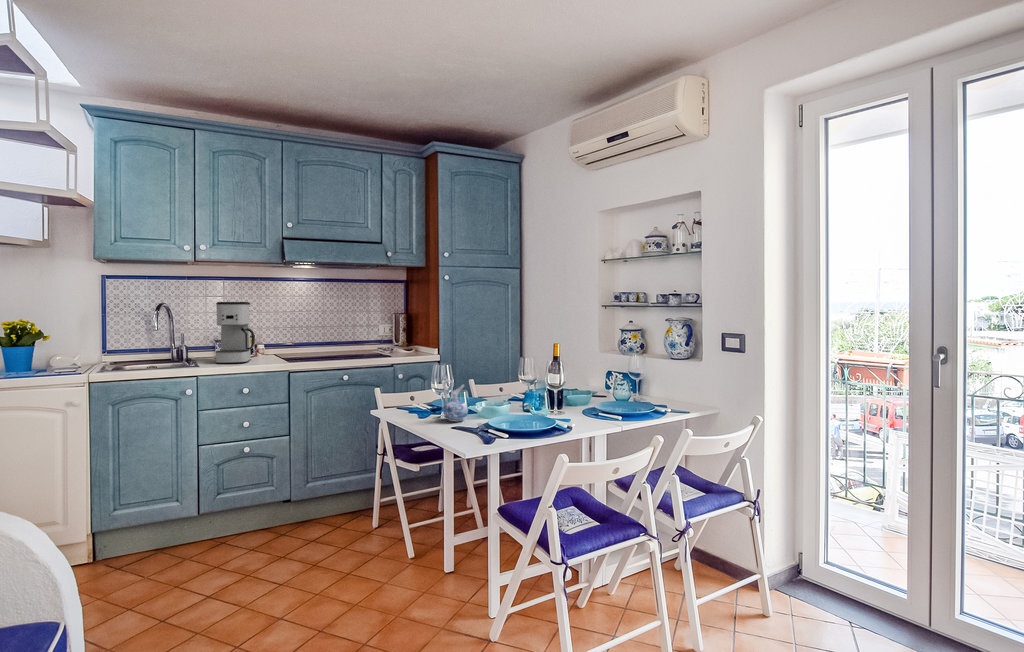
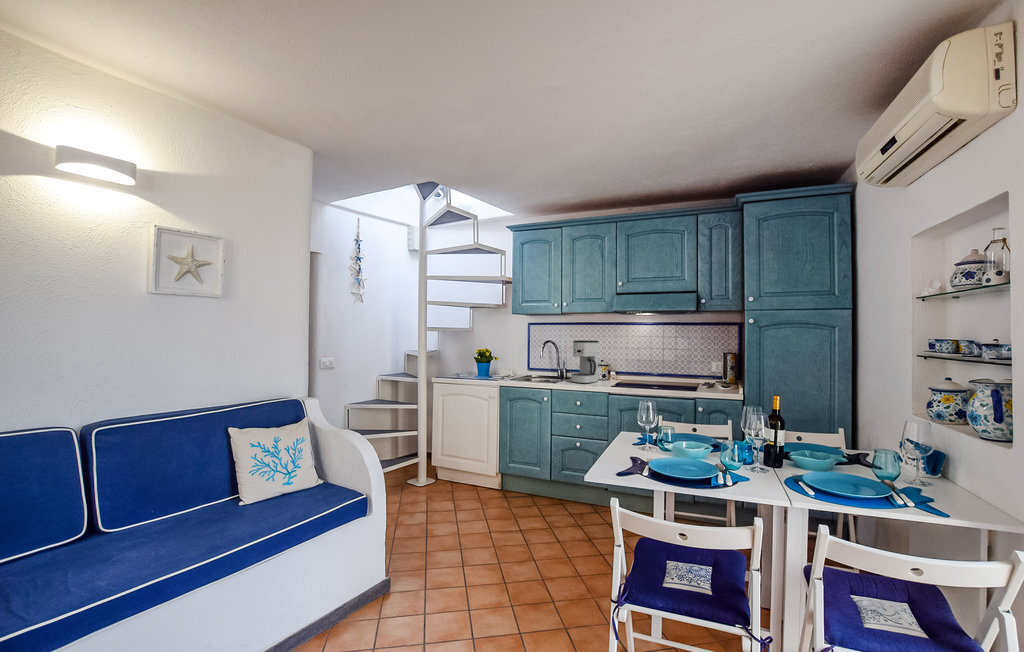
ceramic pitcher: present [443,380,468,421] -> none [635,414,658,452]

